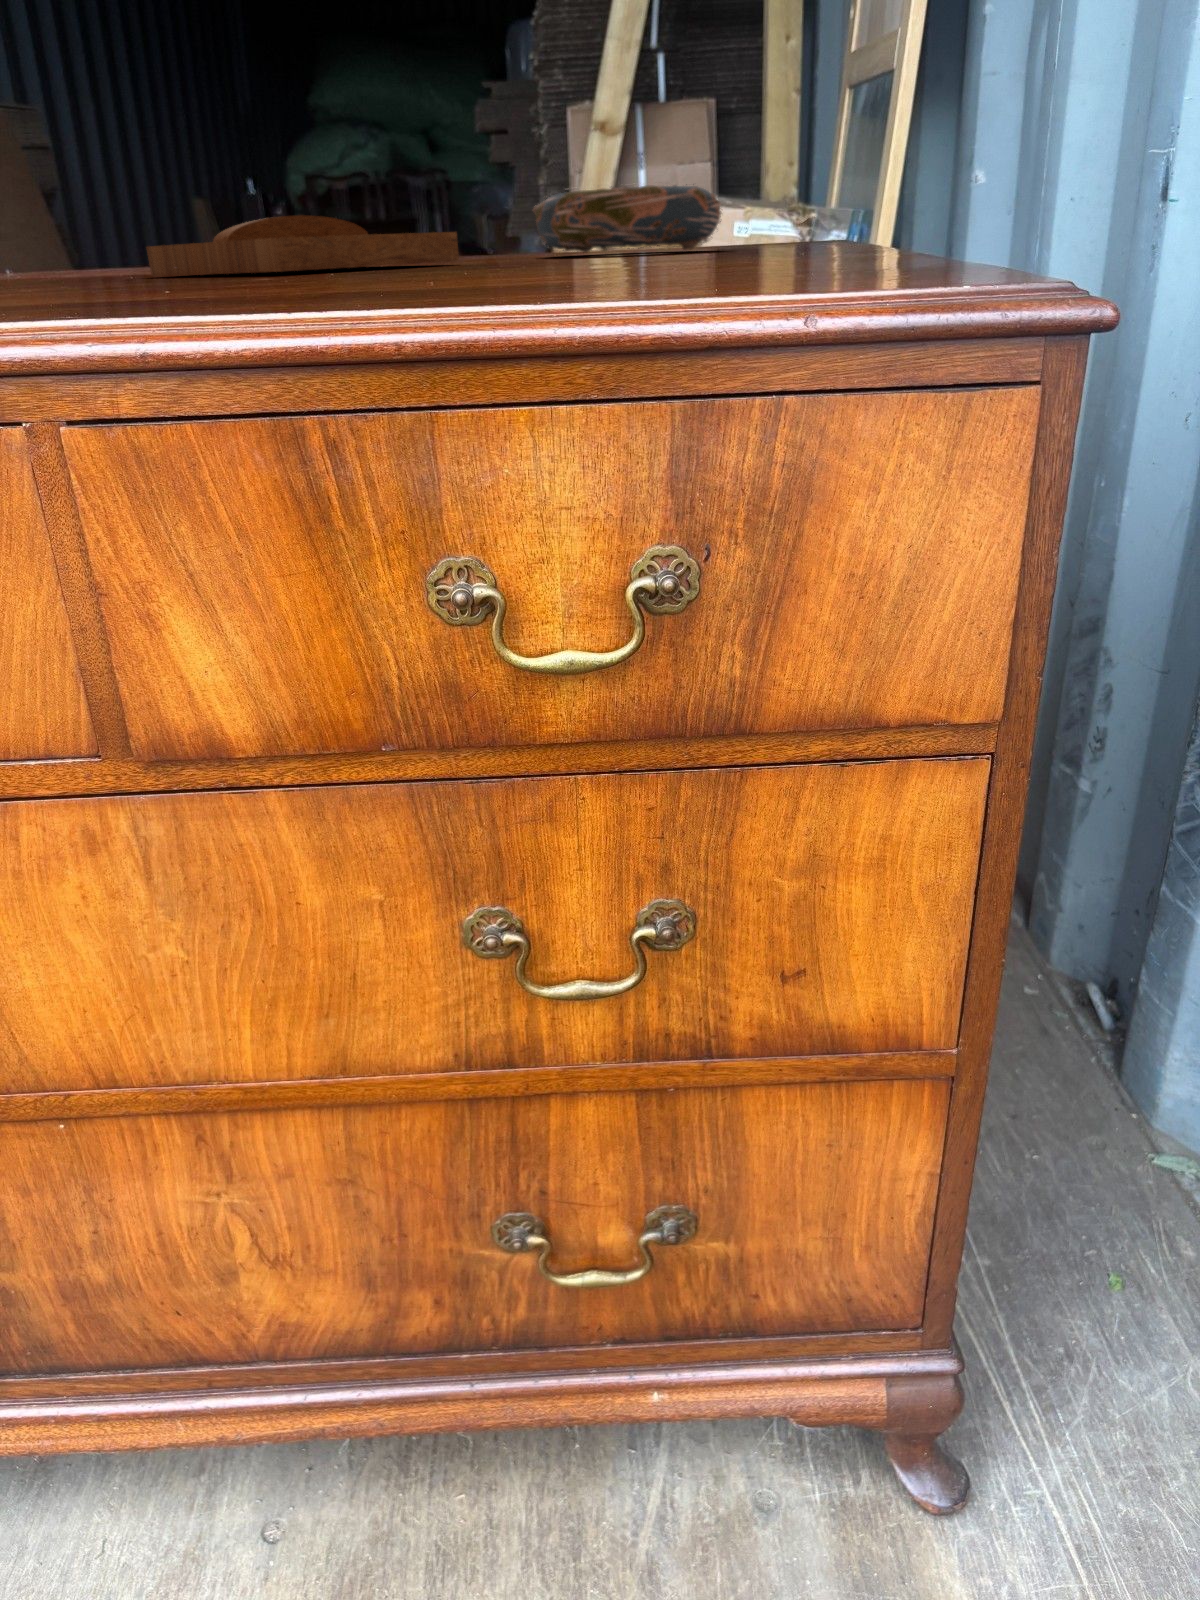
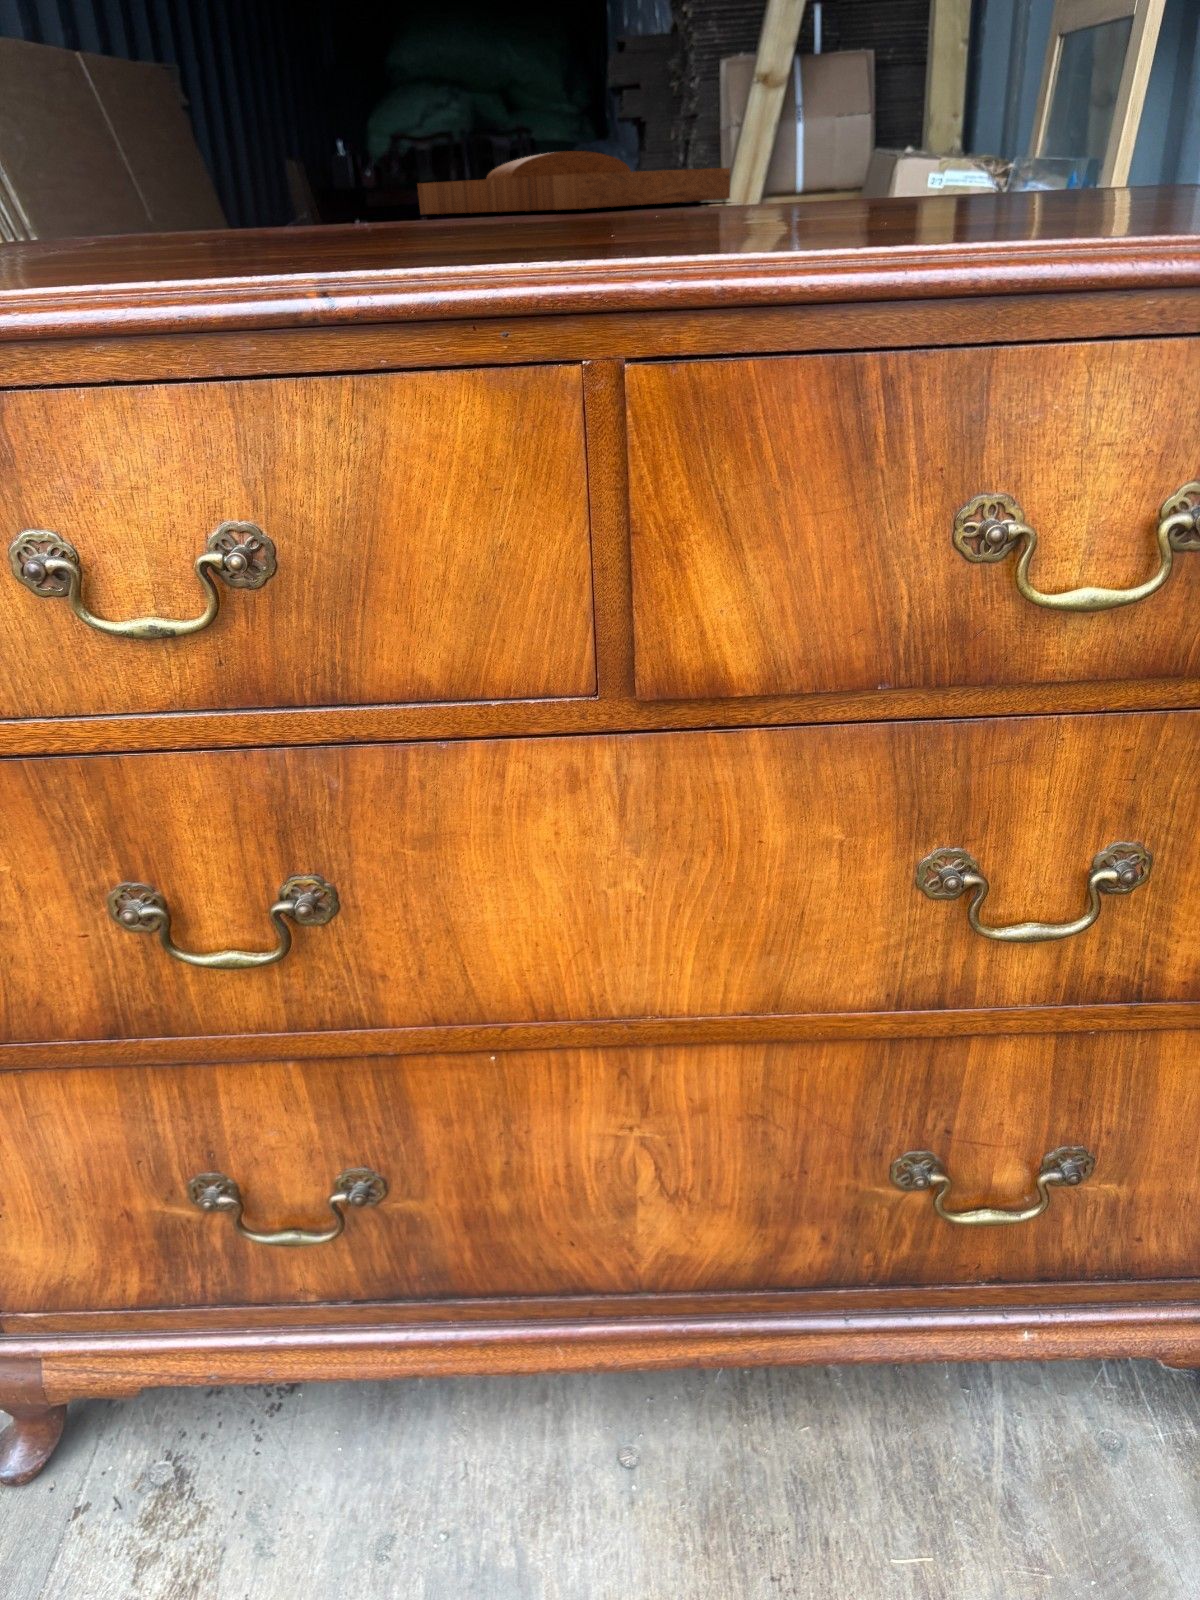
decorative bowl: present [533,184,721,253] -> none [775,117,975,189]

